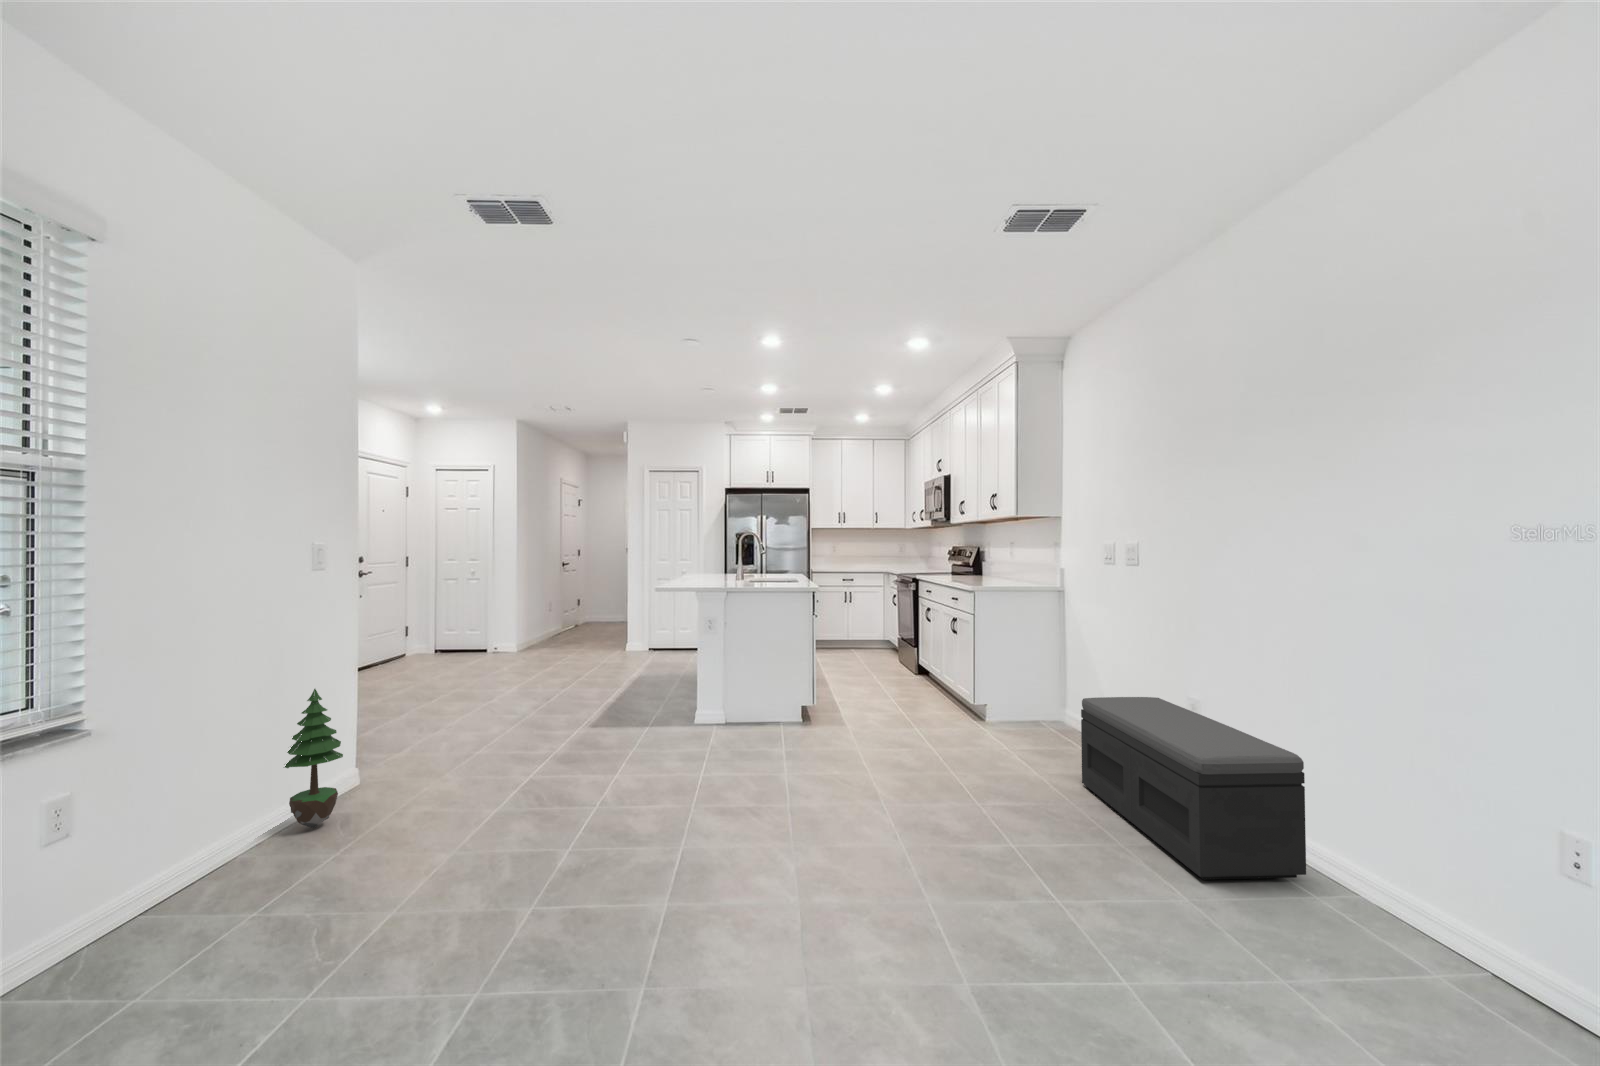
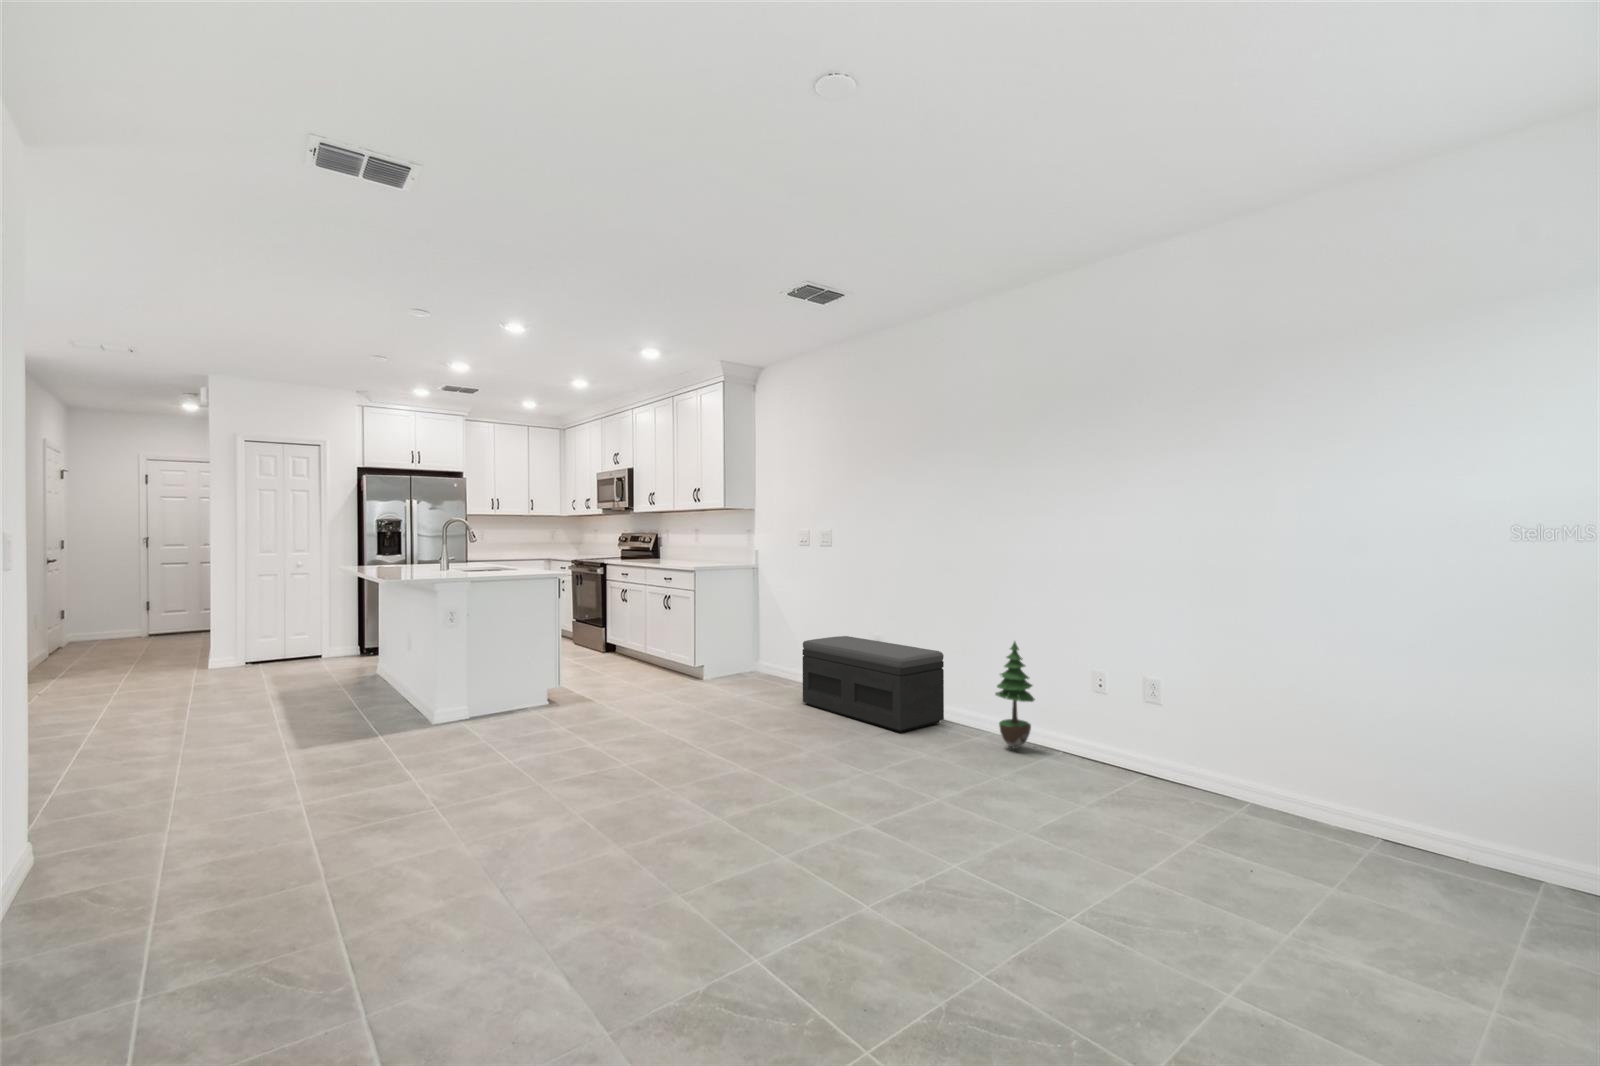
potted tree: present [285,689,343,828] -> present [995,642,1035,749]

